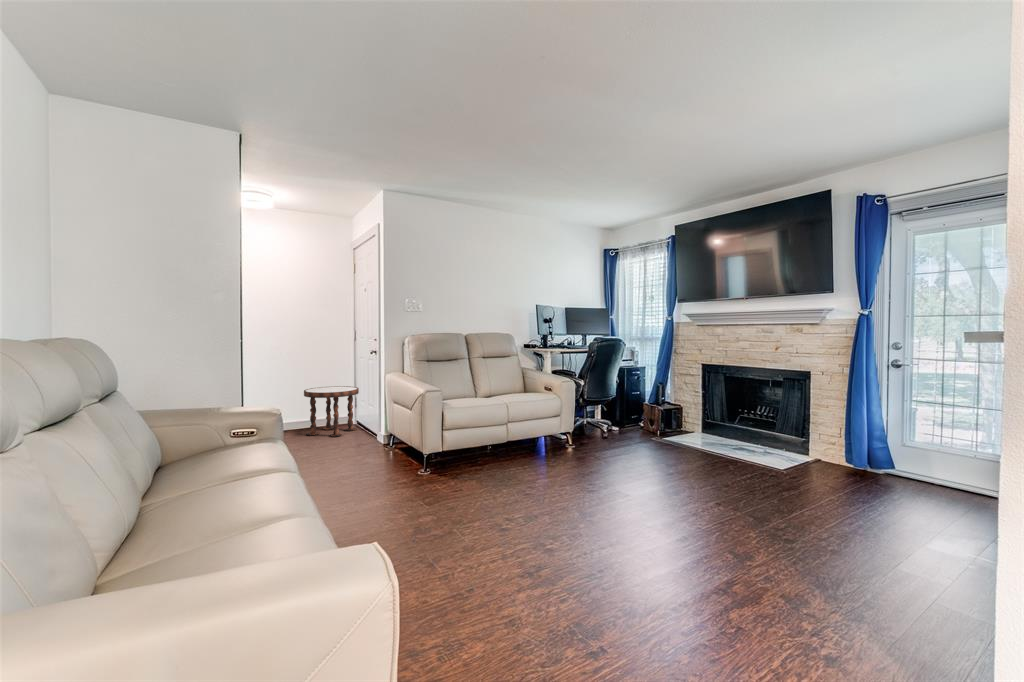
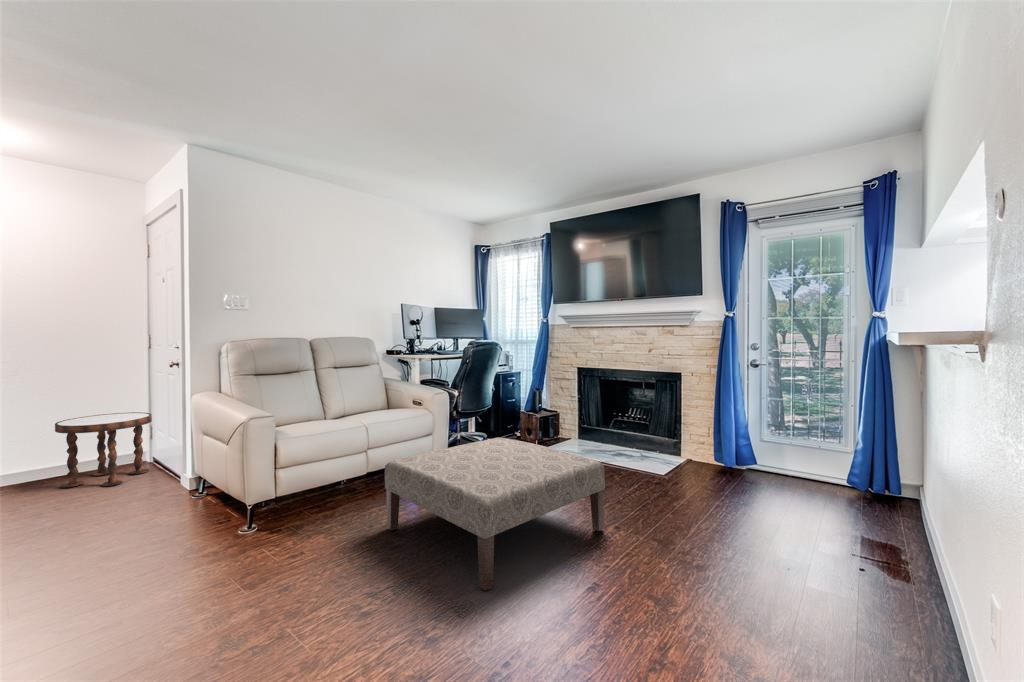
ottoman: none [520,420,708,530] -> present [385,437,605,591]

